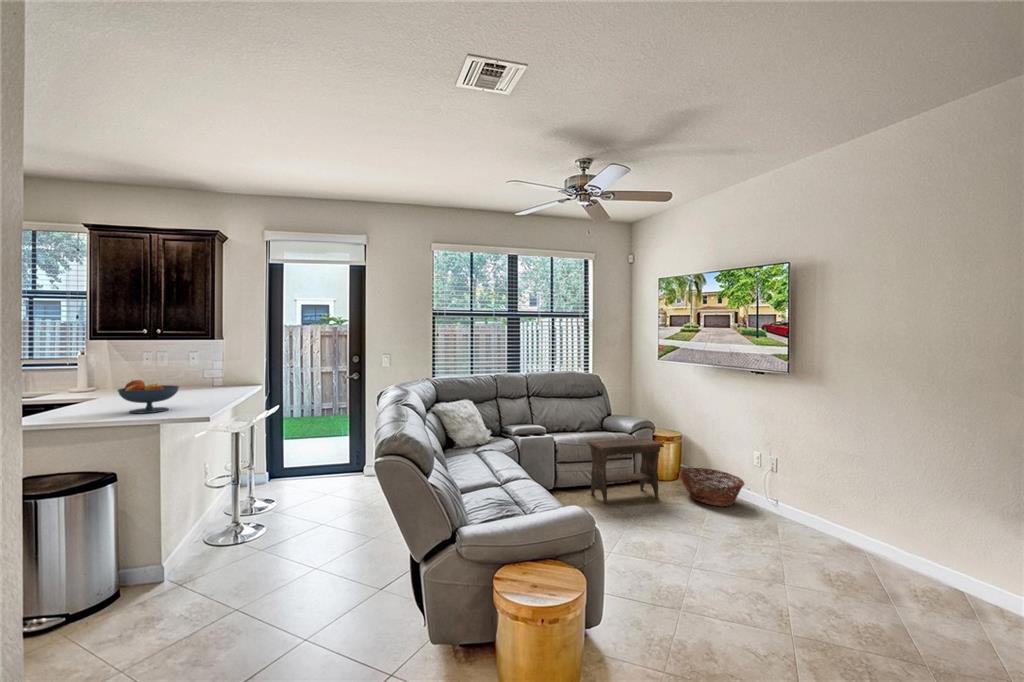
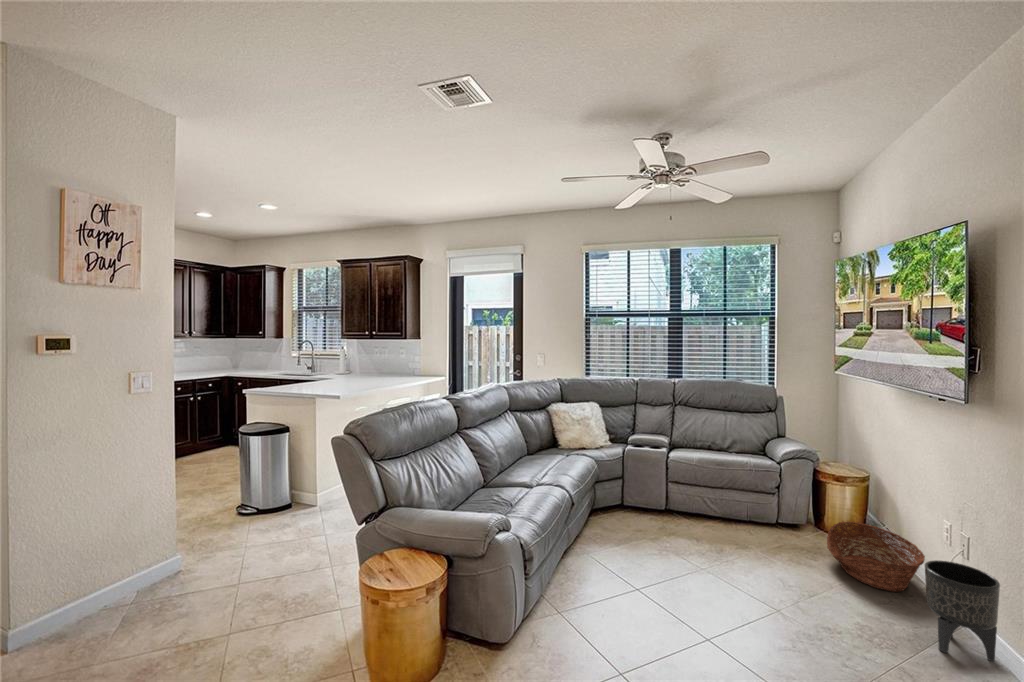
fruit bowl: present [118,380,179,413] -> none [310,368,347,391]
footstool: present [587,437,664,504] -> none [697,461,793,550]
planter: none [766,474,803,530] -> present [925,560,1000,661]

